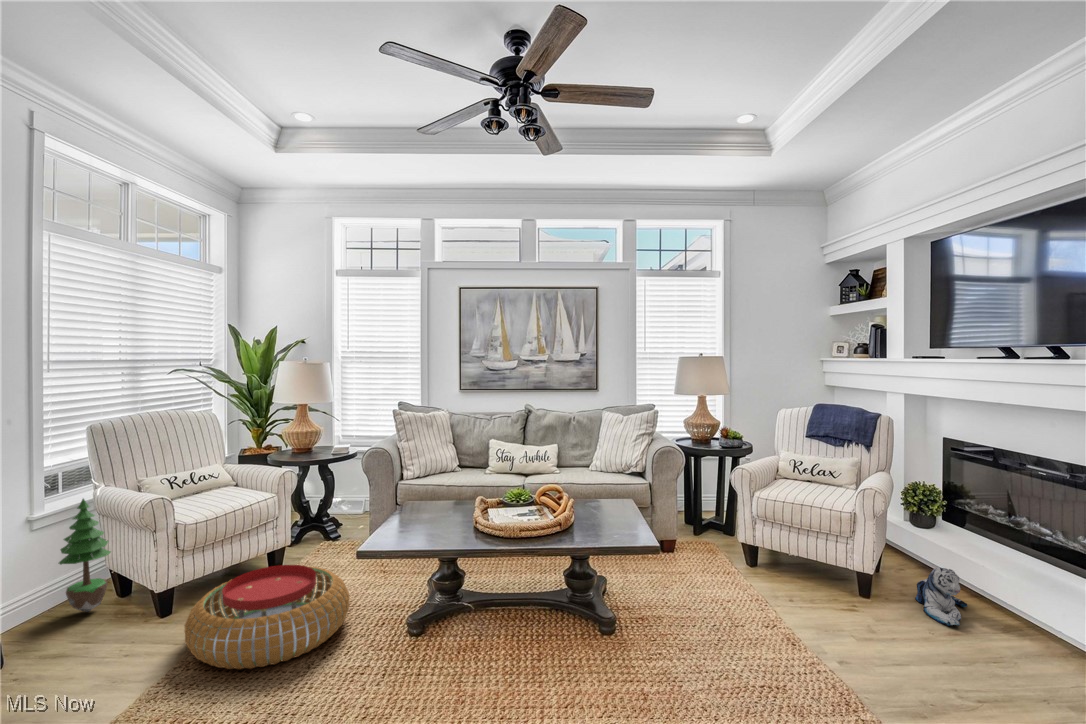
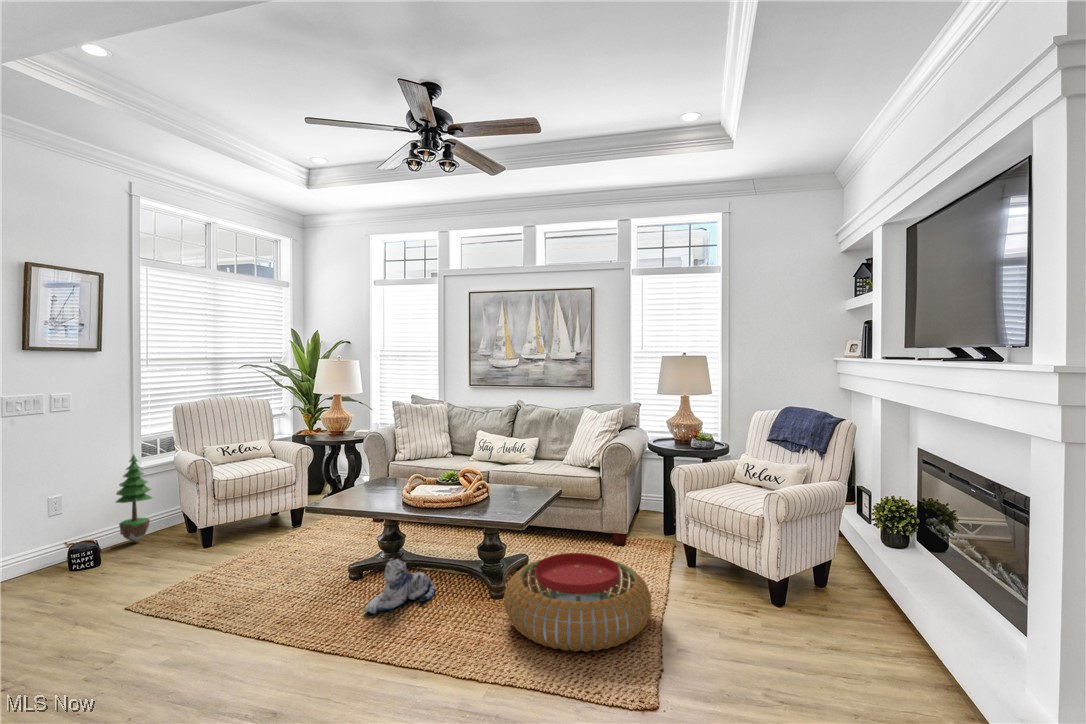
pouf: present [184,565,350,669] -> present [504,553,652,652]
plush toy: present [915,567,967,626] -> present [365,559,435,614]

